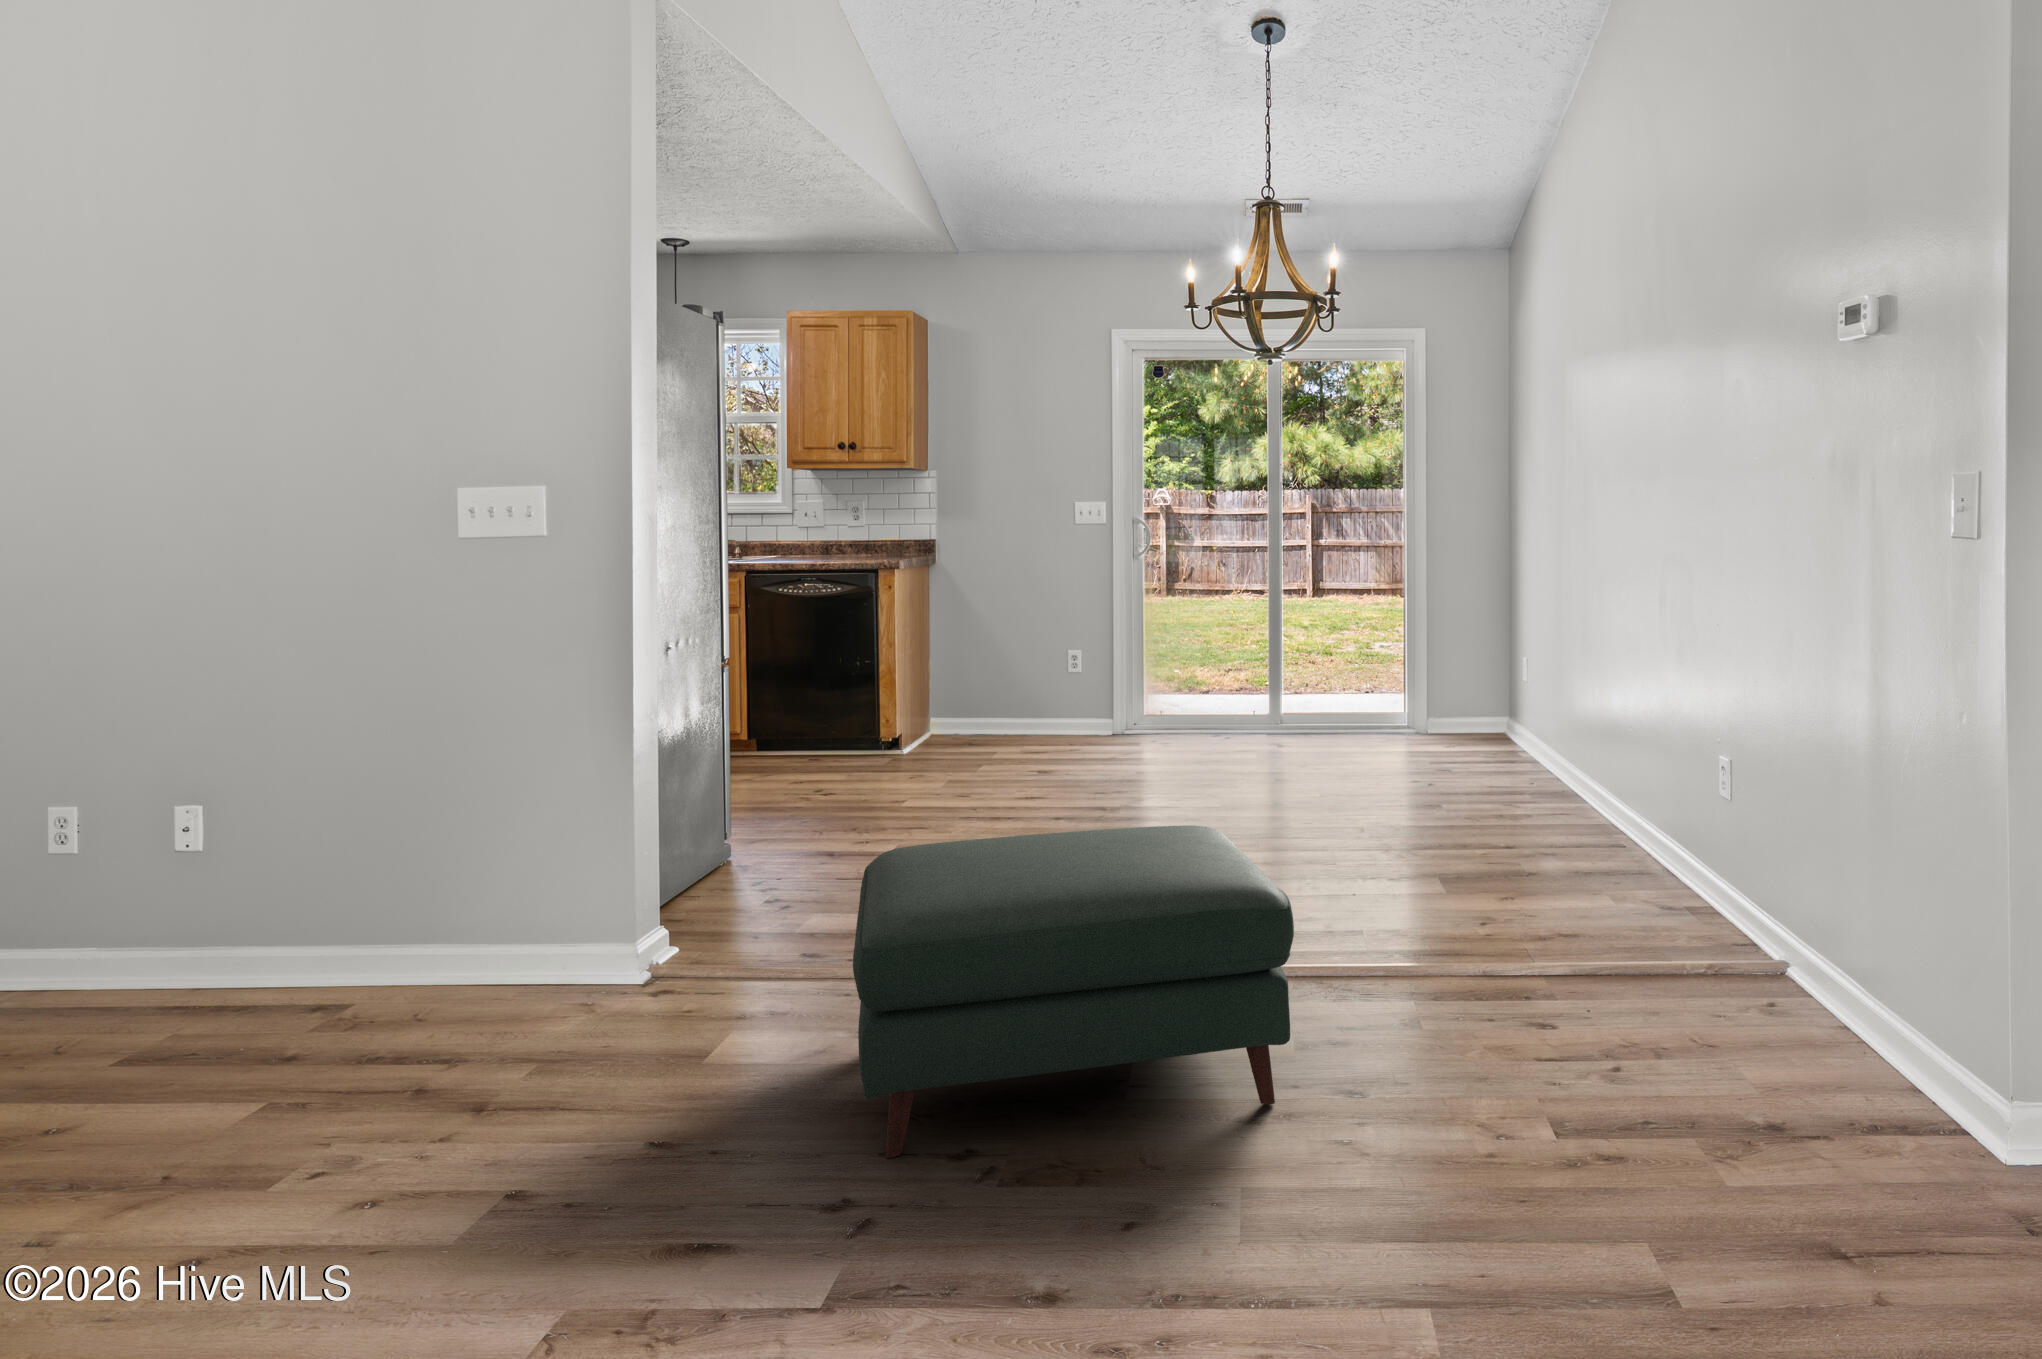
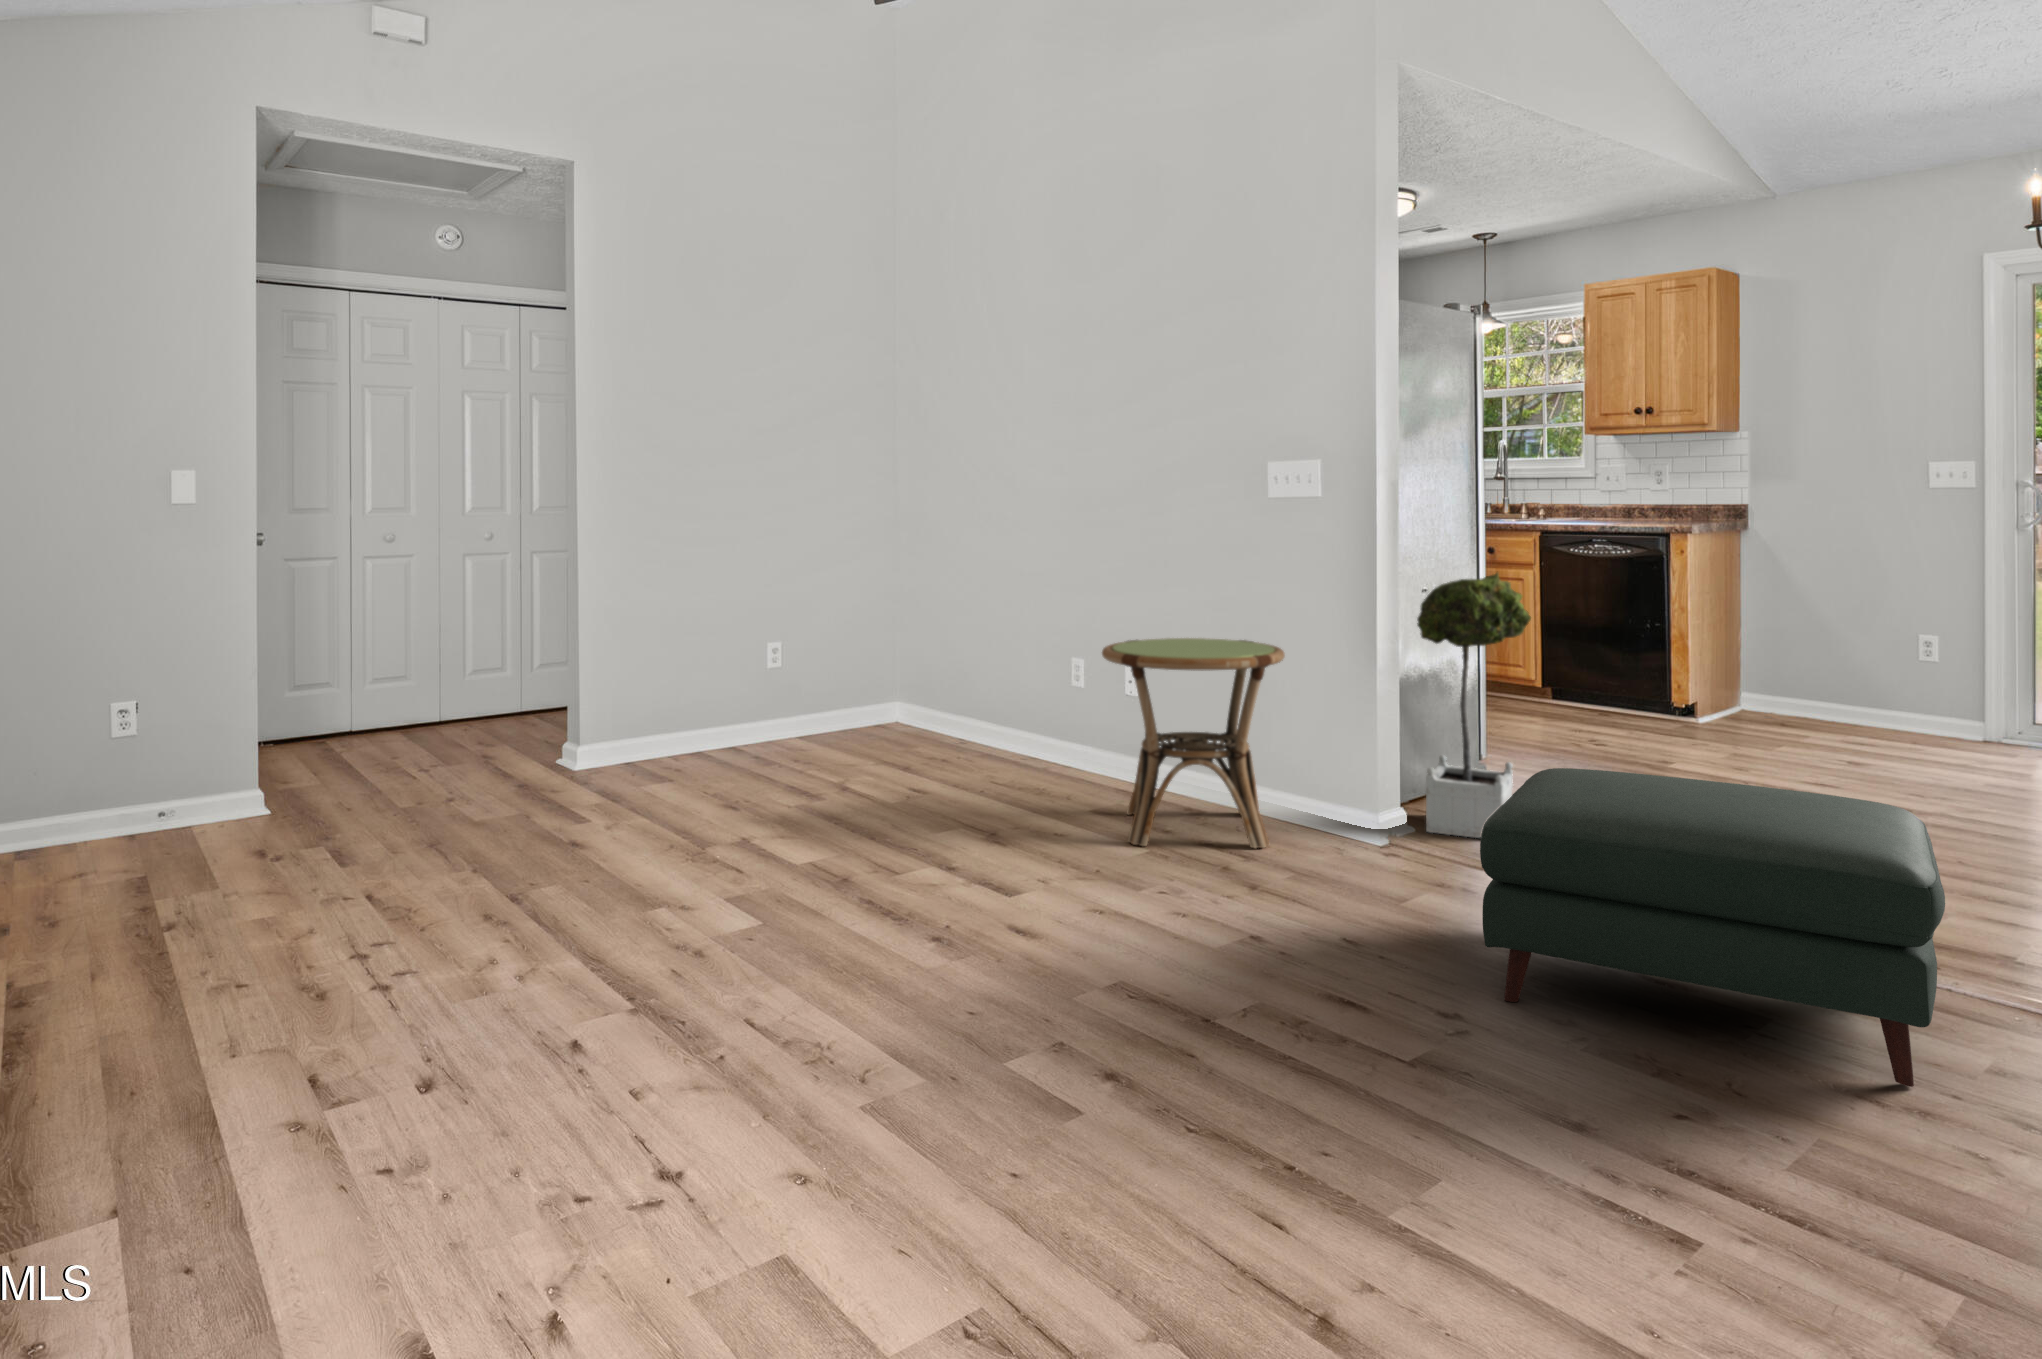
potted tree: none [671,620,811,948] -> present [1417,573,1531,838]
side table: none [156,737,496,1094] -> present [1102,638,1285,848]

